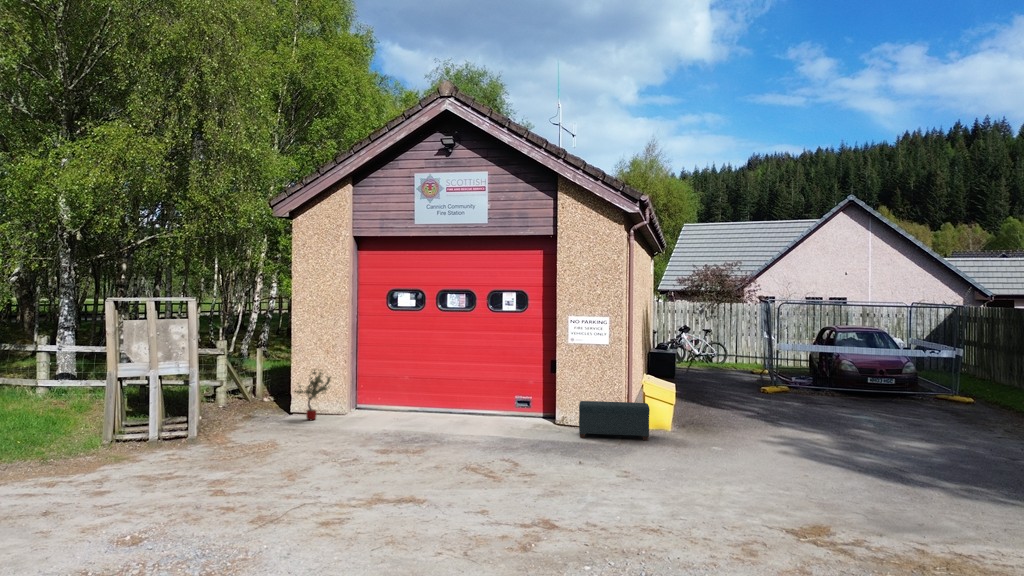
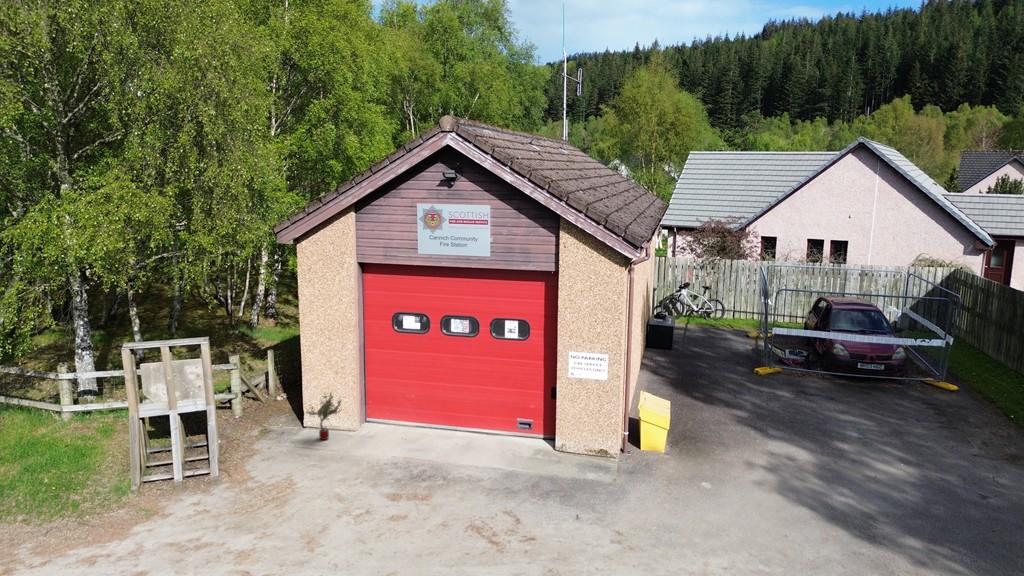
bench: present [579,401,650,441] -> none [576,434,642,477]

